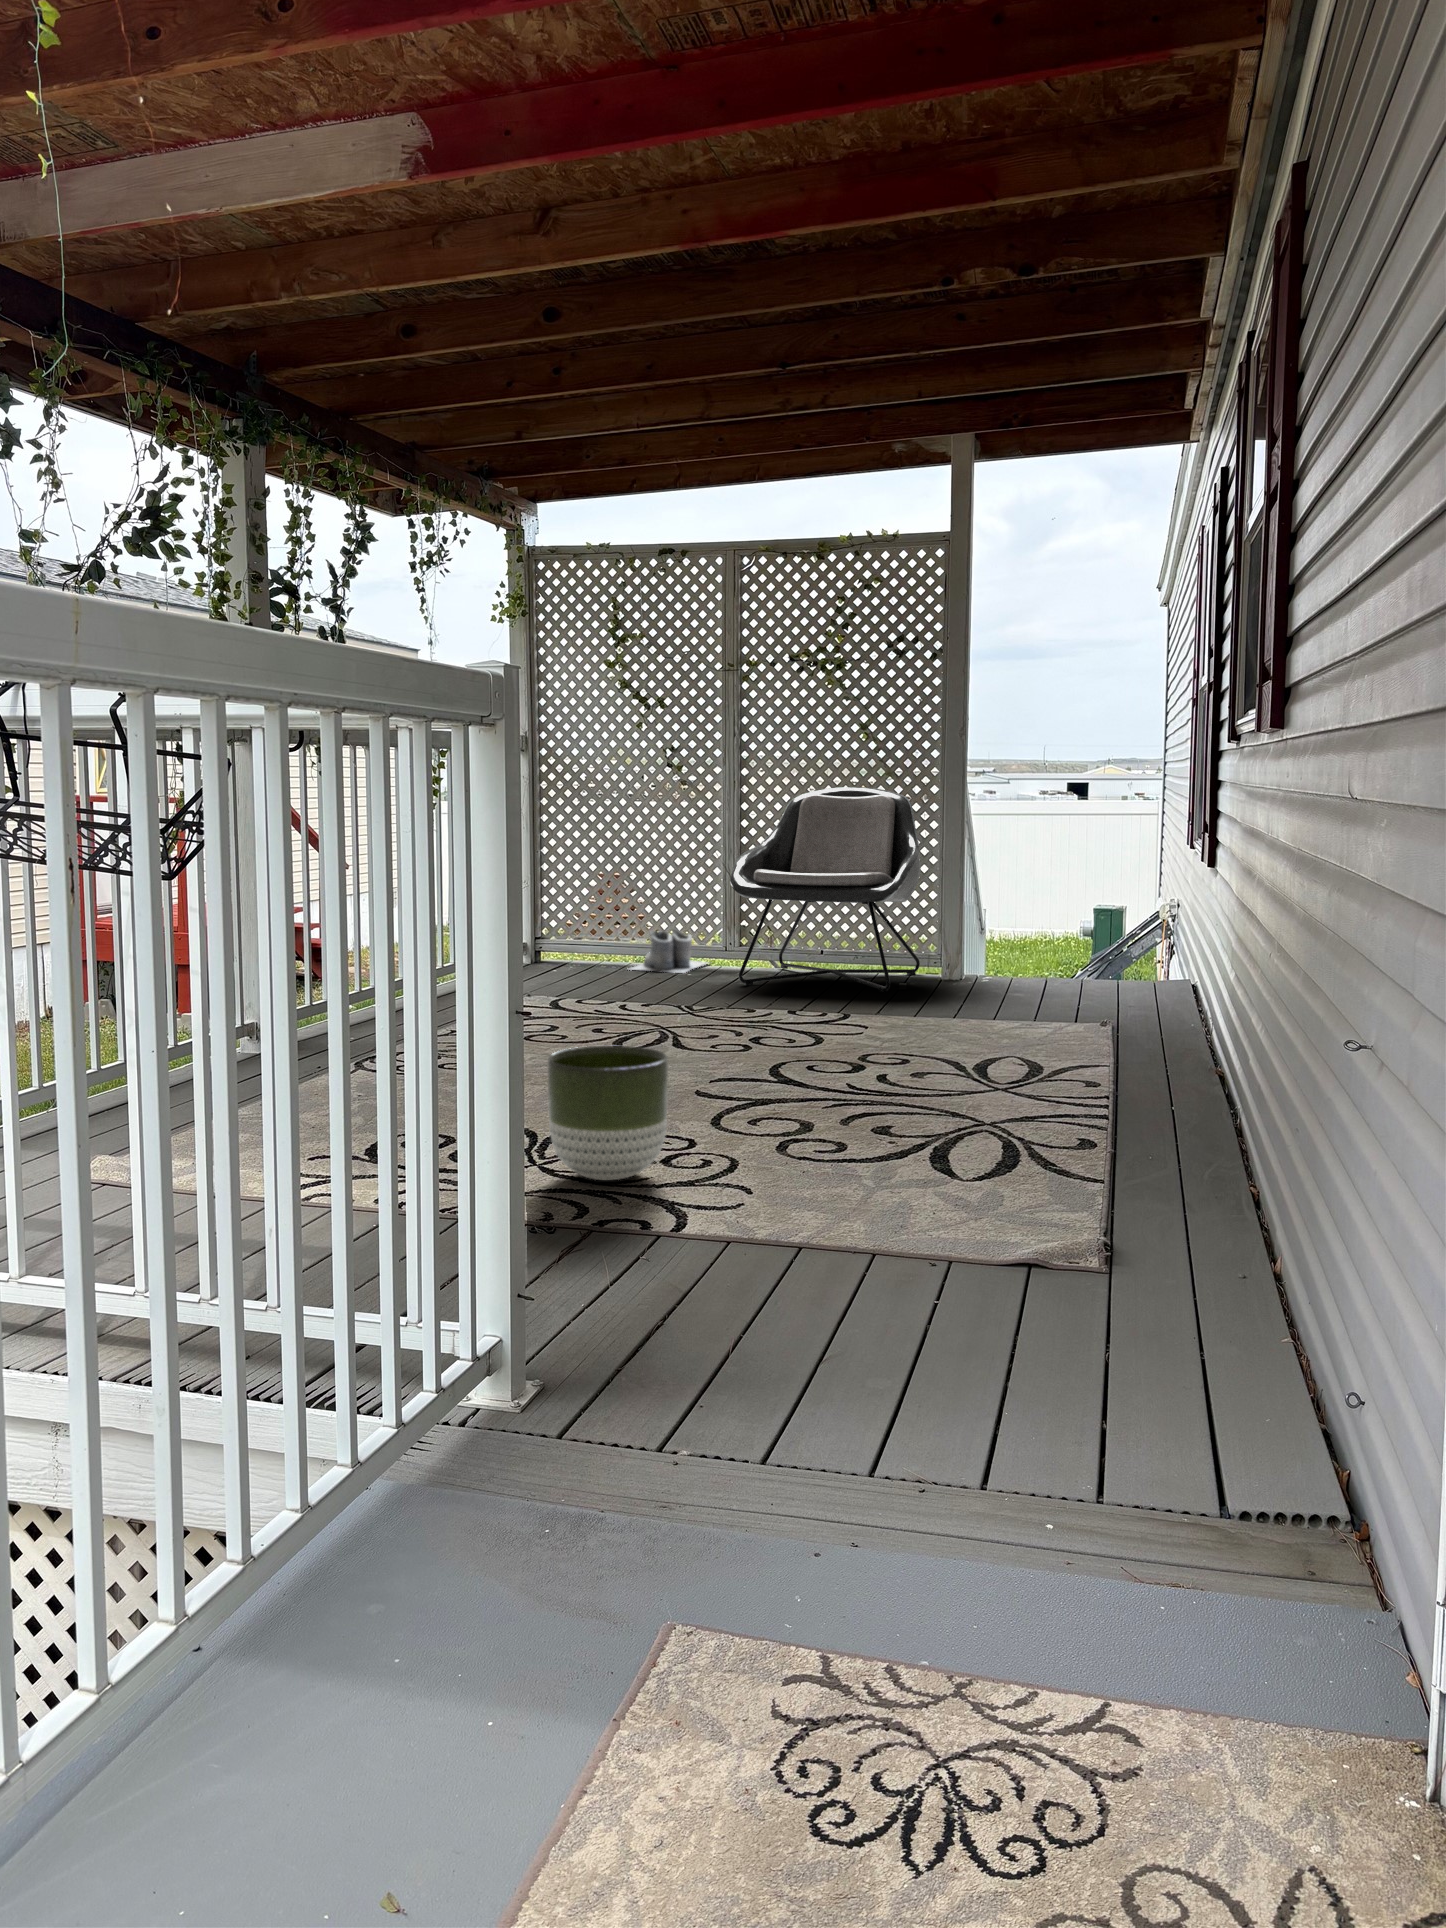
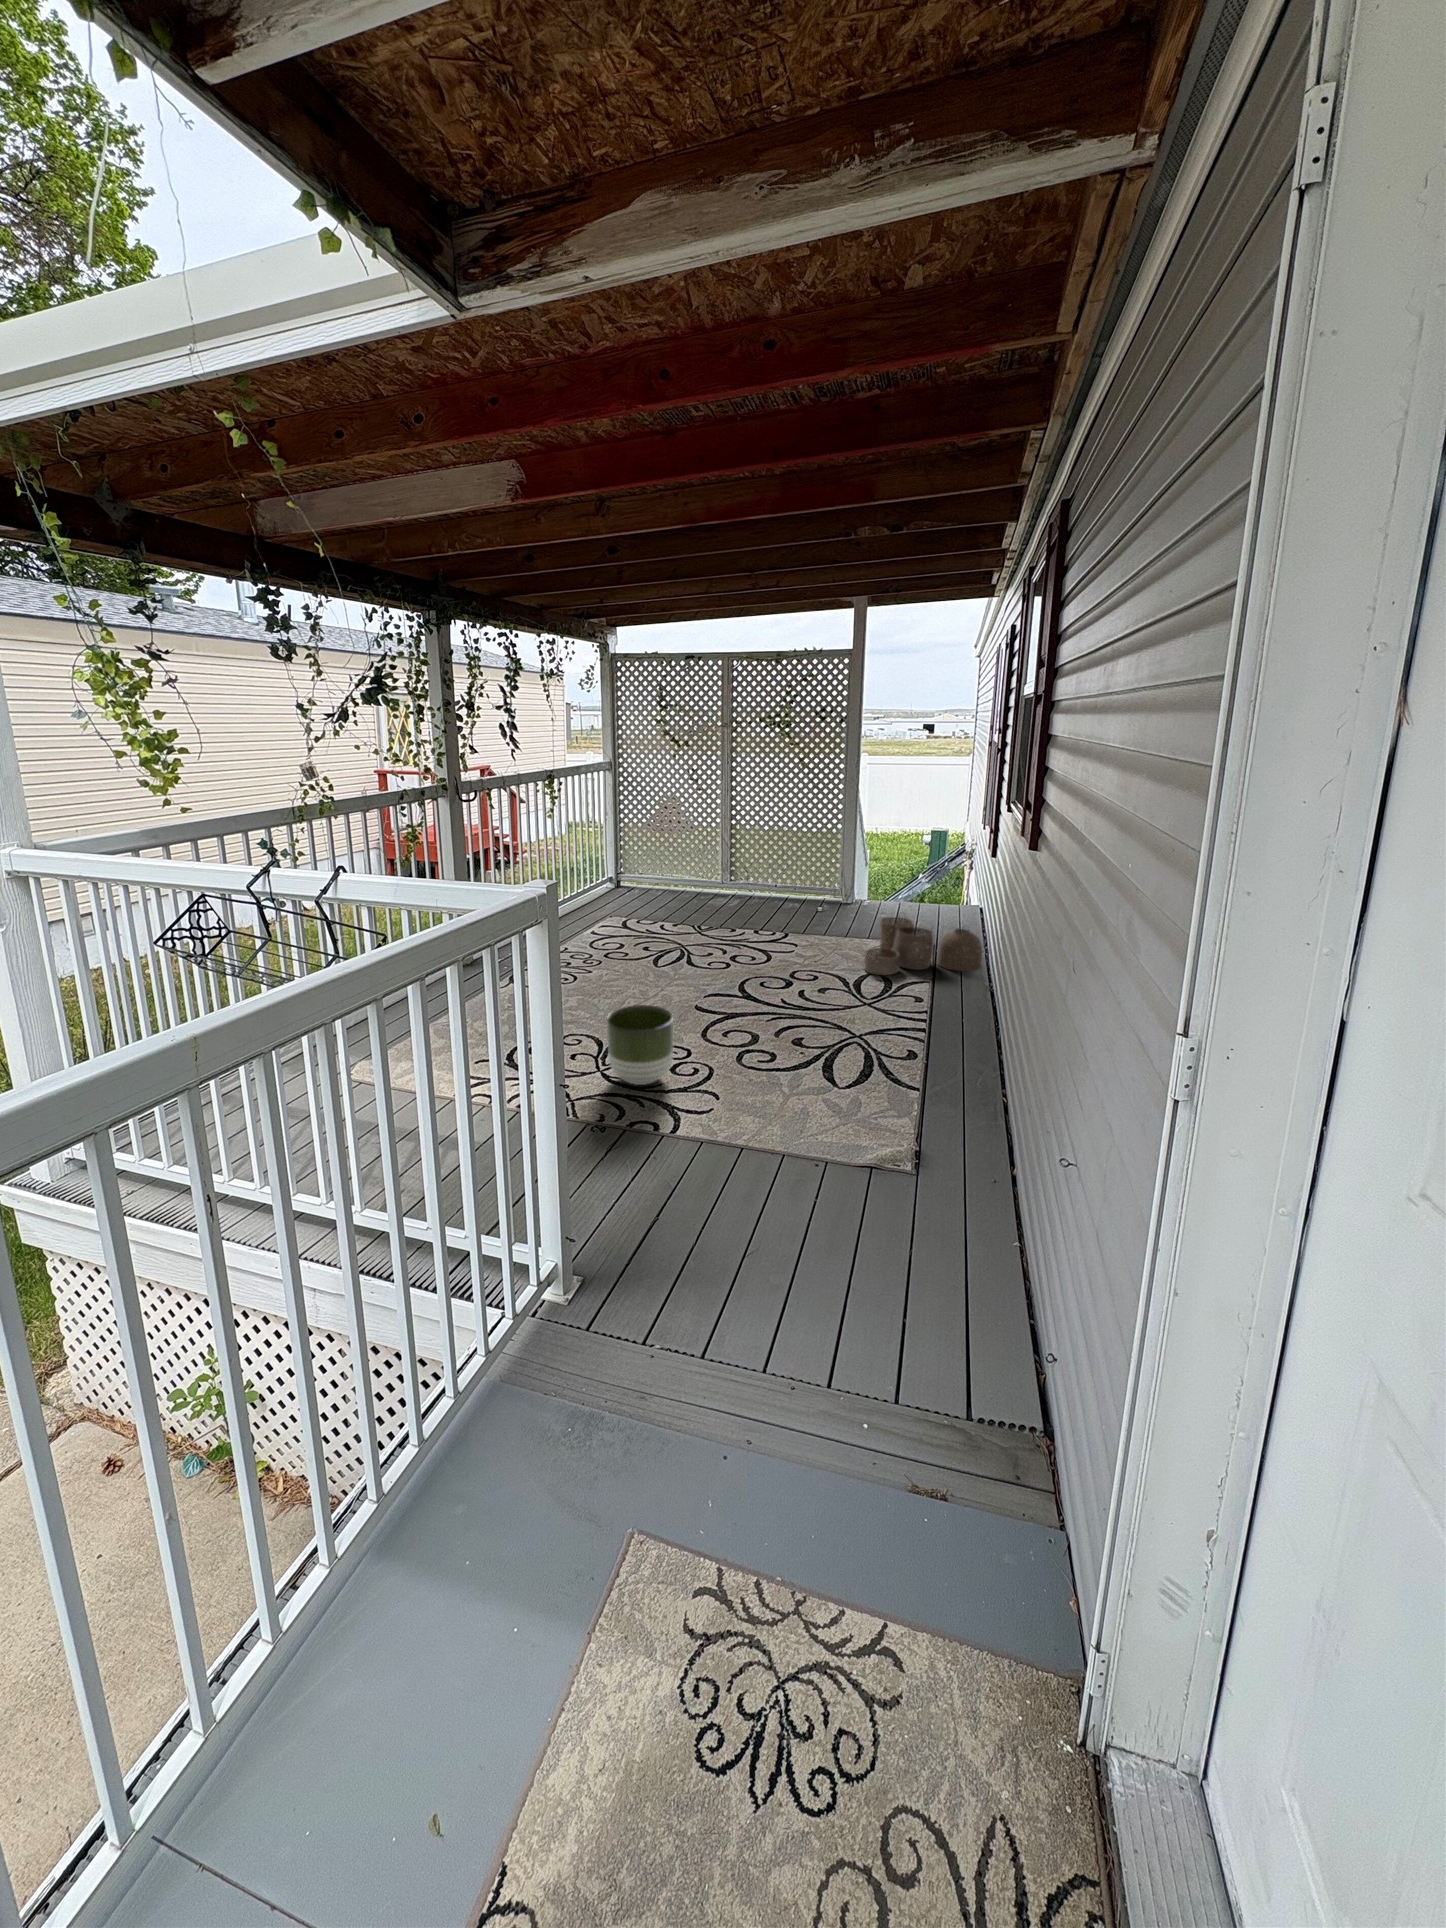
lounge chair: present [730,787,921,992] -> none [724,793,828,913]
boots: present [629,929,707,973] -> none [669,869,716,895]
woven basket: none [995,962,1205,1060] -> present [864,912,982,975]

